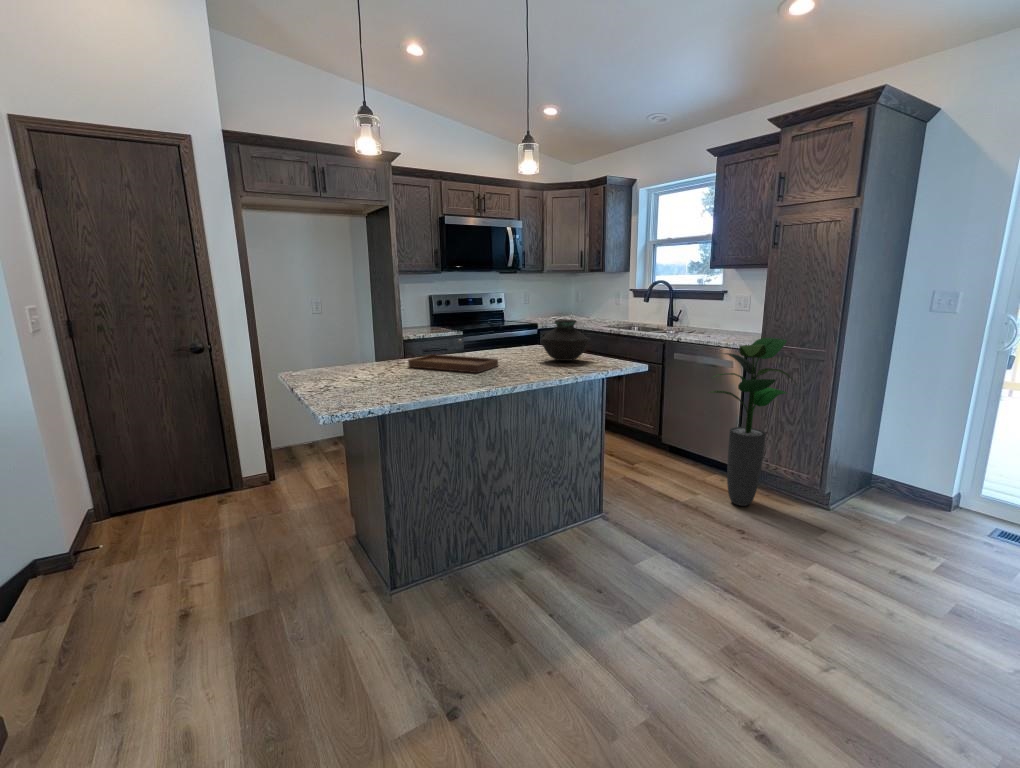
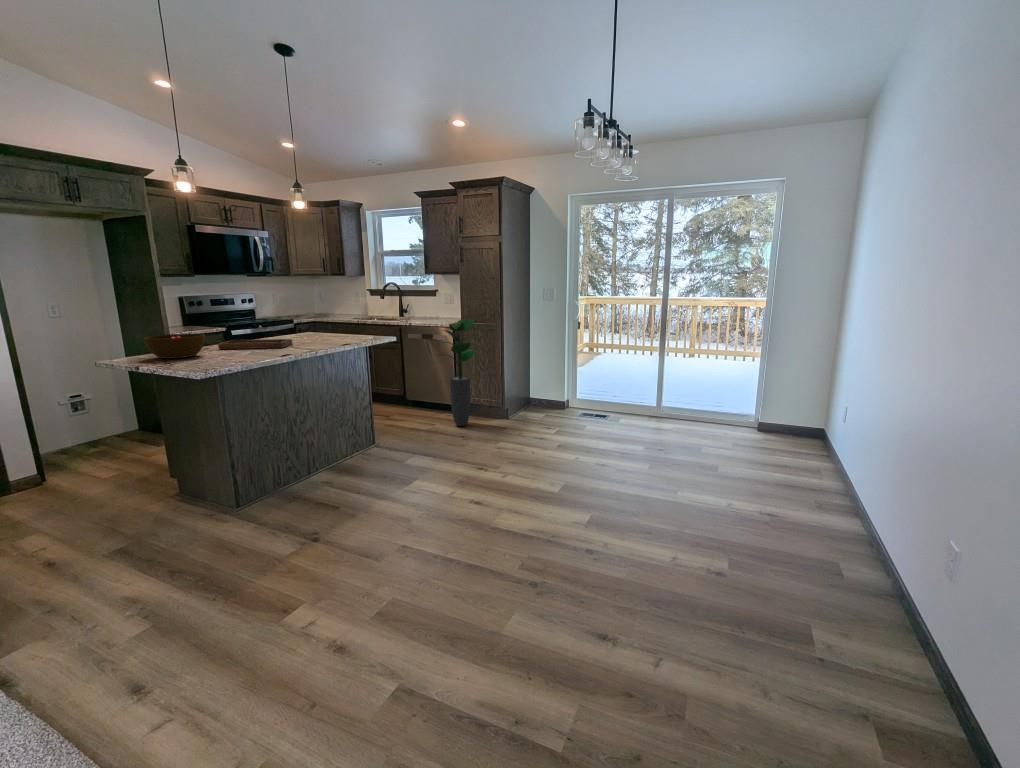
vase: present [541,319,589,361] -> none [320,310,355,339]
bowl: none [311,346,382,380] -> present [144,334,205,359]

